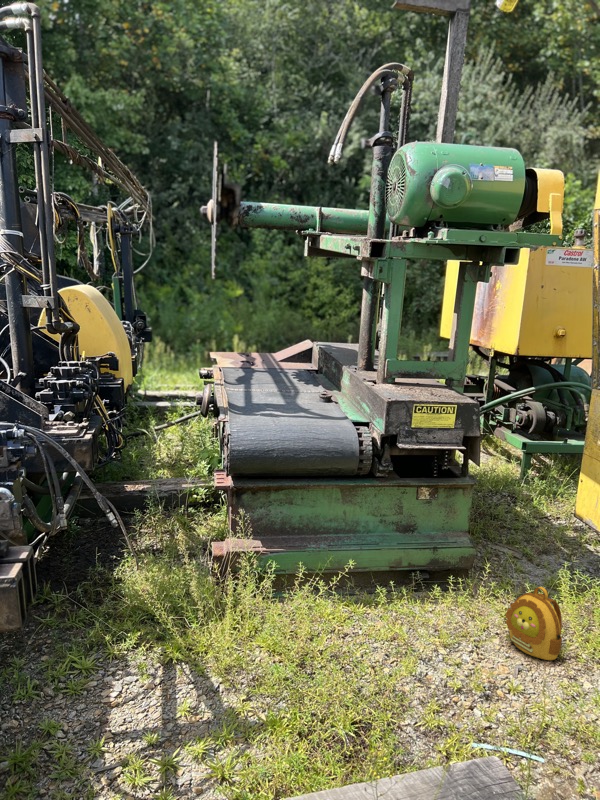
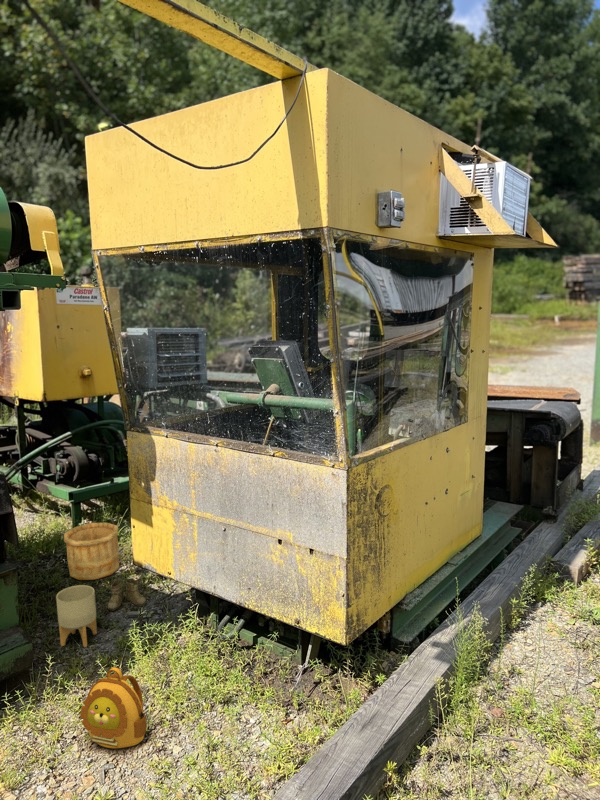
wooden bucket: none [512,473,565,525] -> present [64,523,119,580]
planter: none [496,518,534,573] -> present [56,585,97,647]
boots: none [539,528,580,559] -> present [107,578,146,611]

